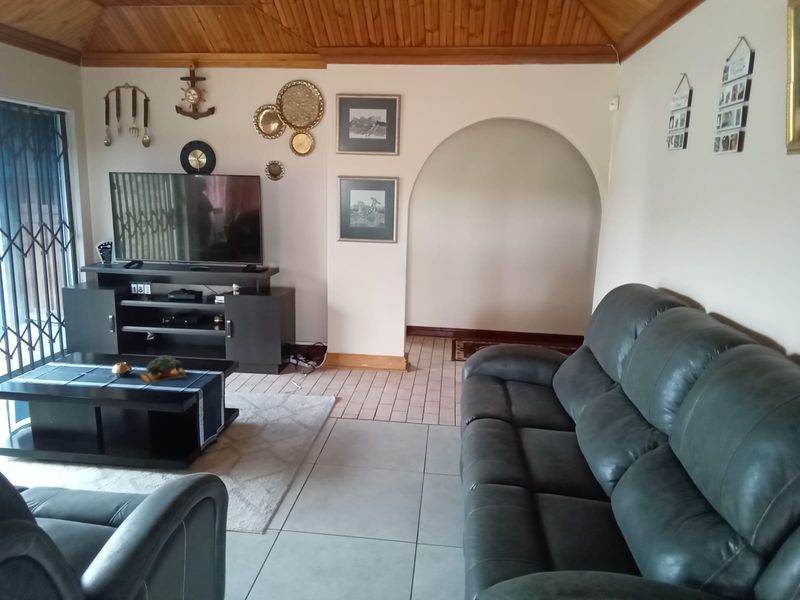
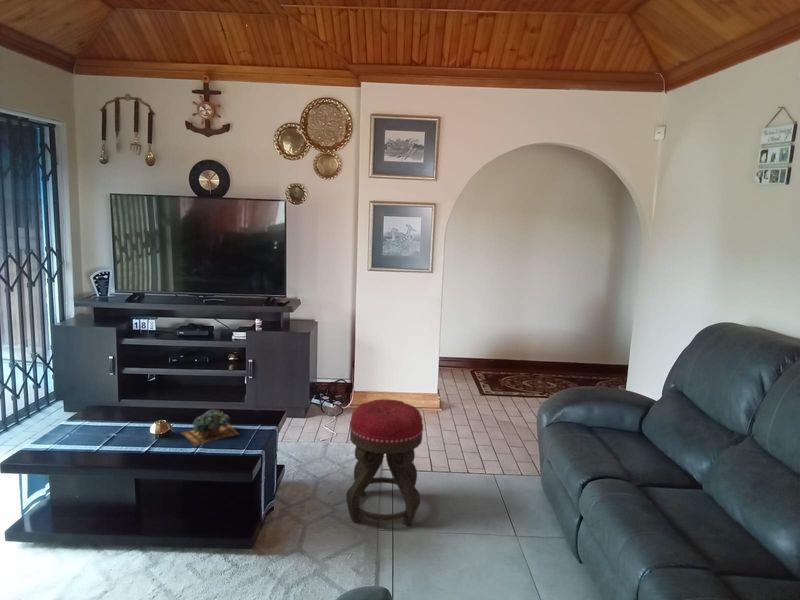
ottoman: none [277,351,349,461] -> present [346,399,423,526]

